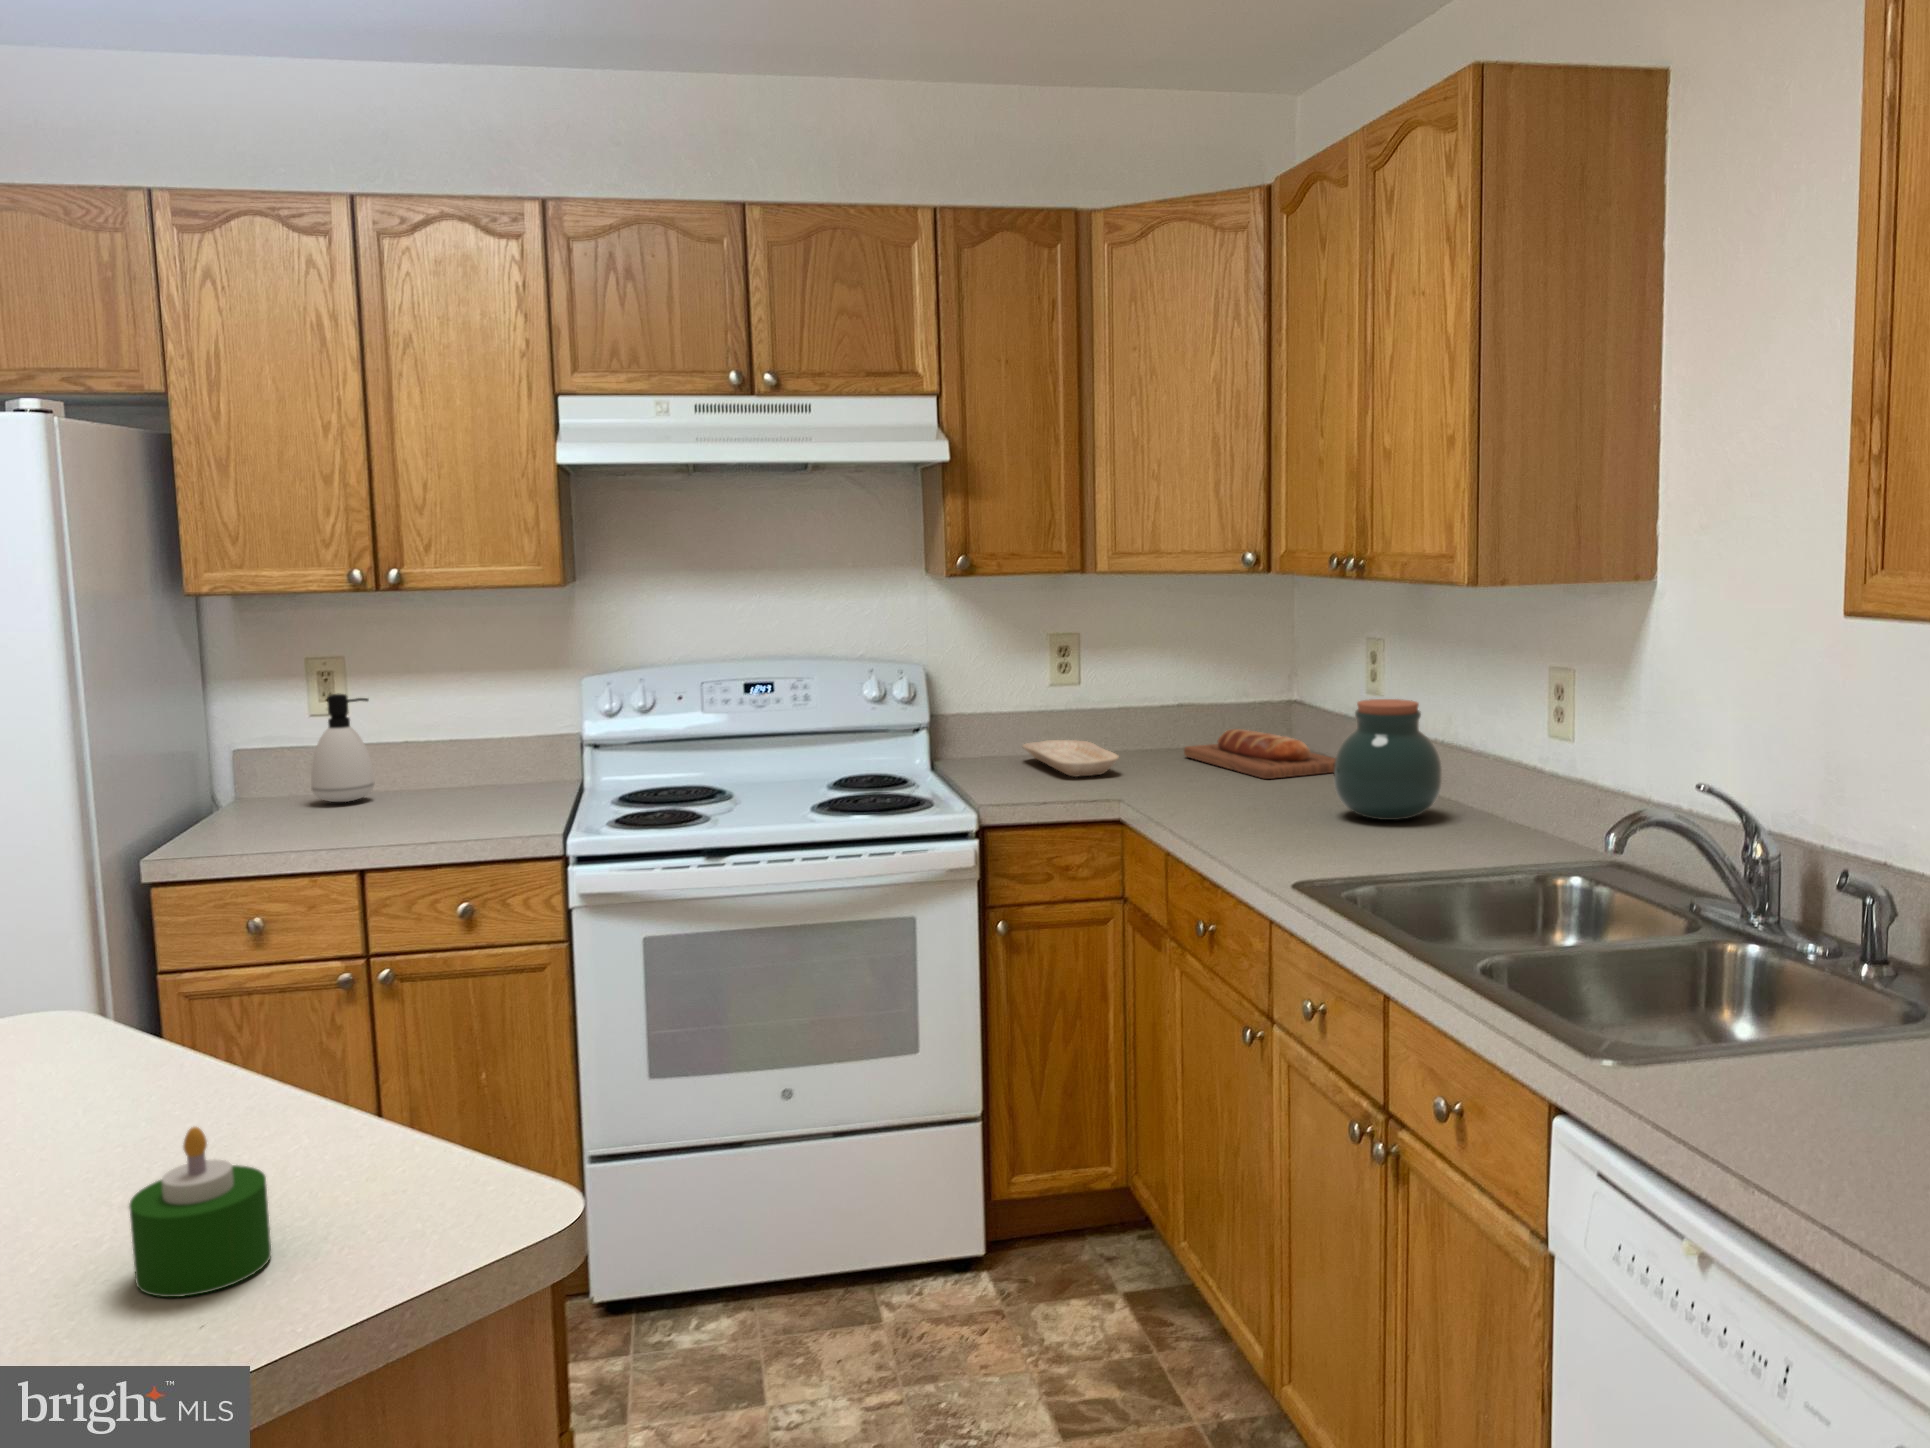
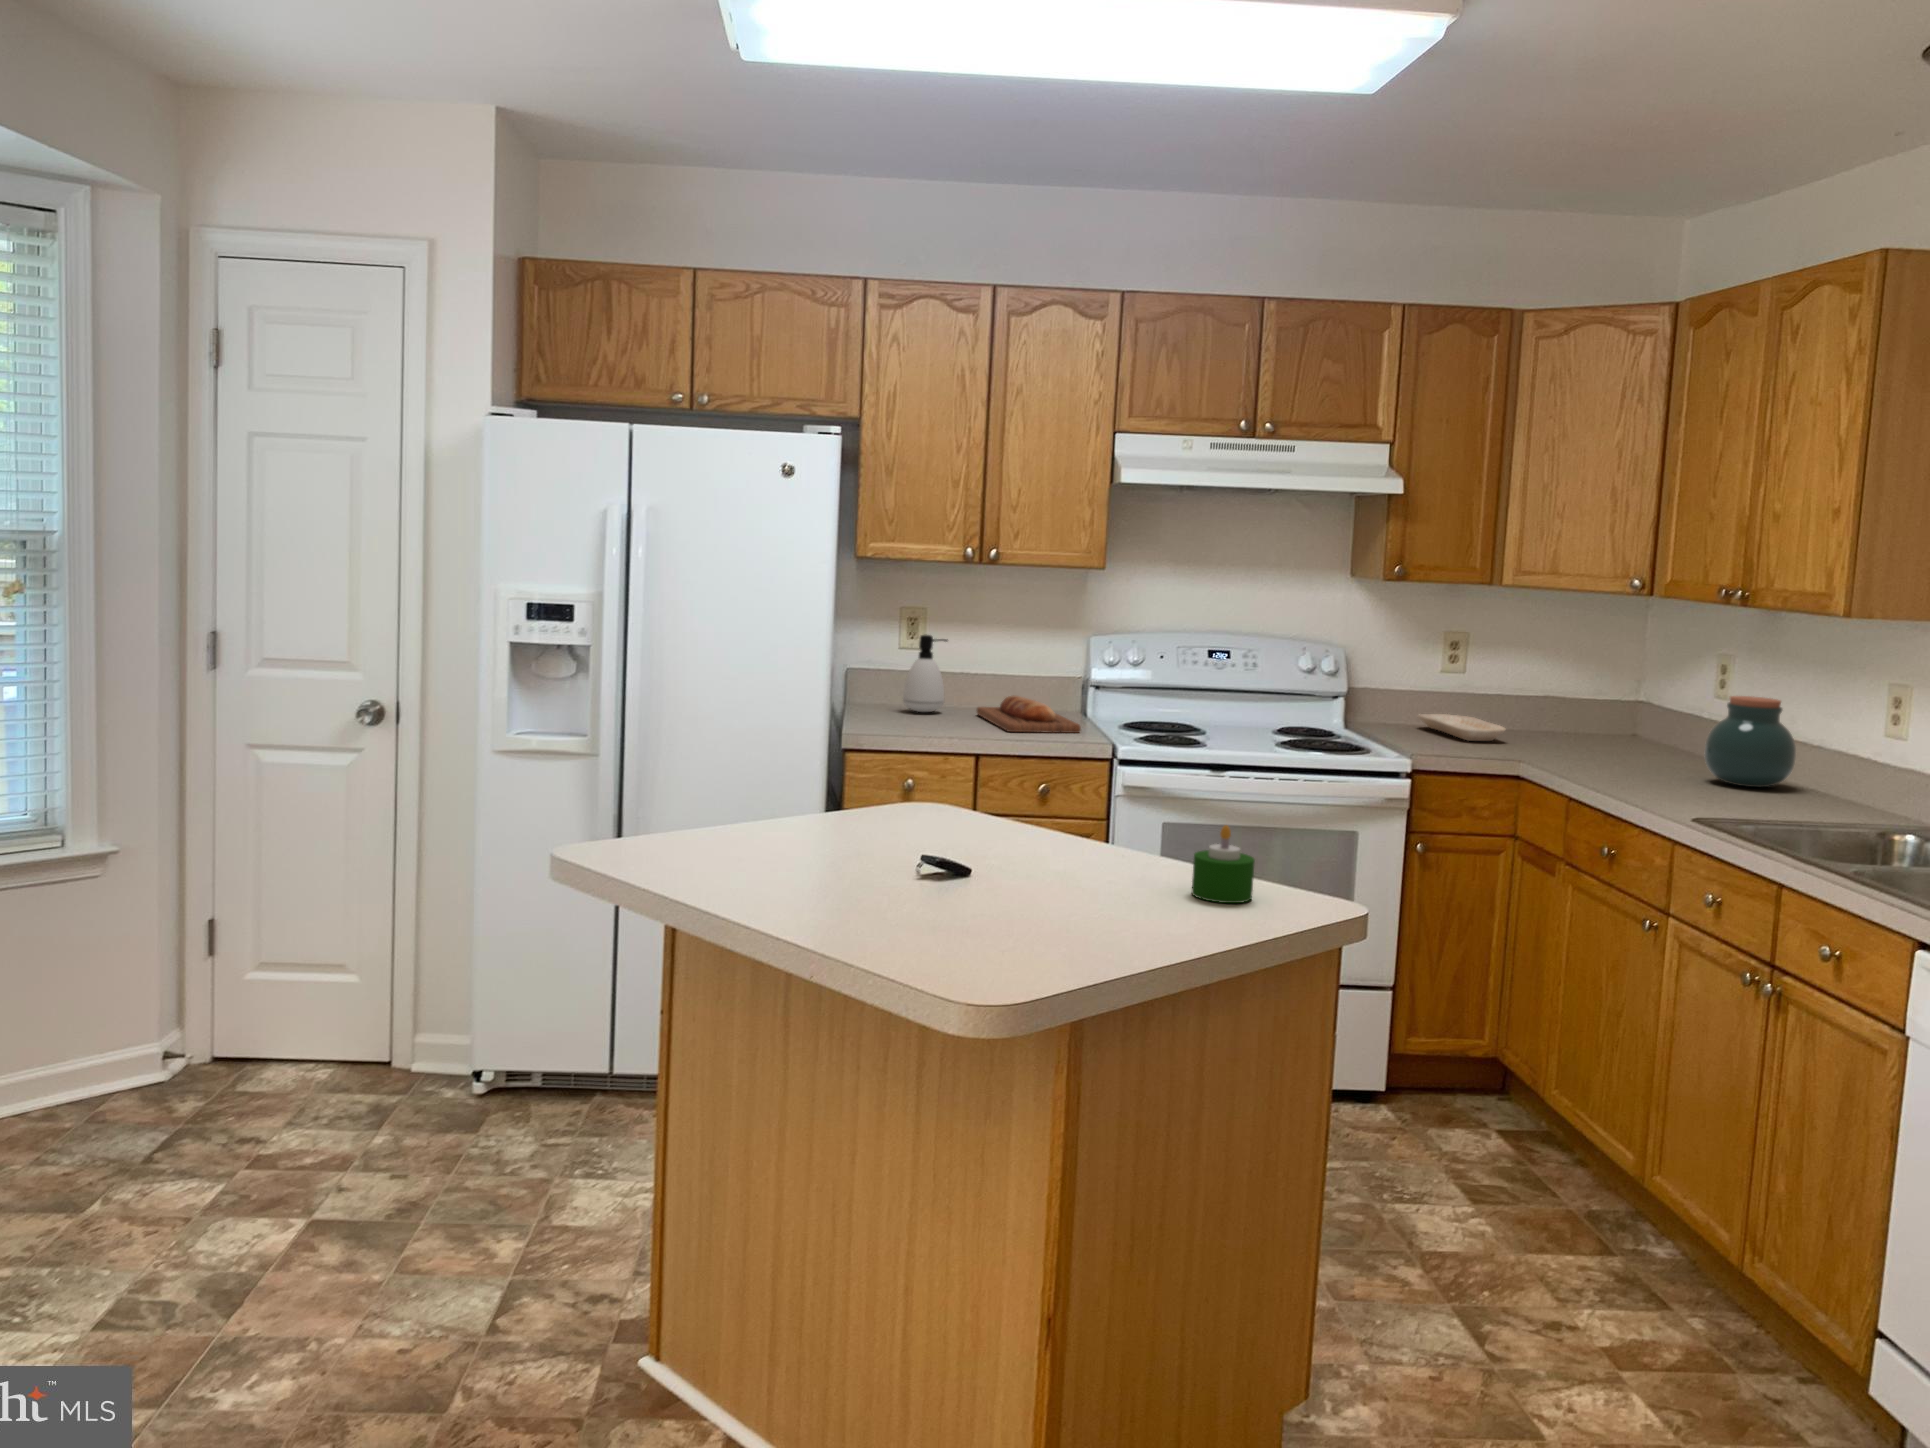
bread loaf: present [1184,729,1335,779] -> present [976,696,1081,733]

